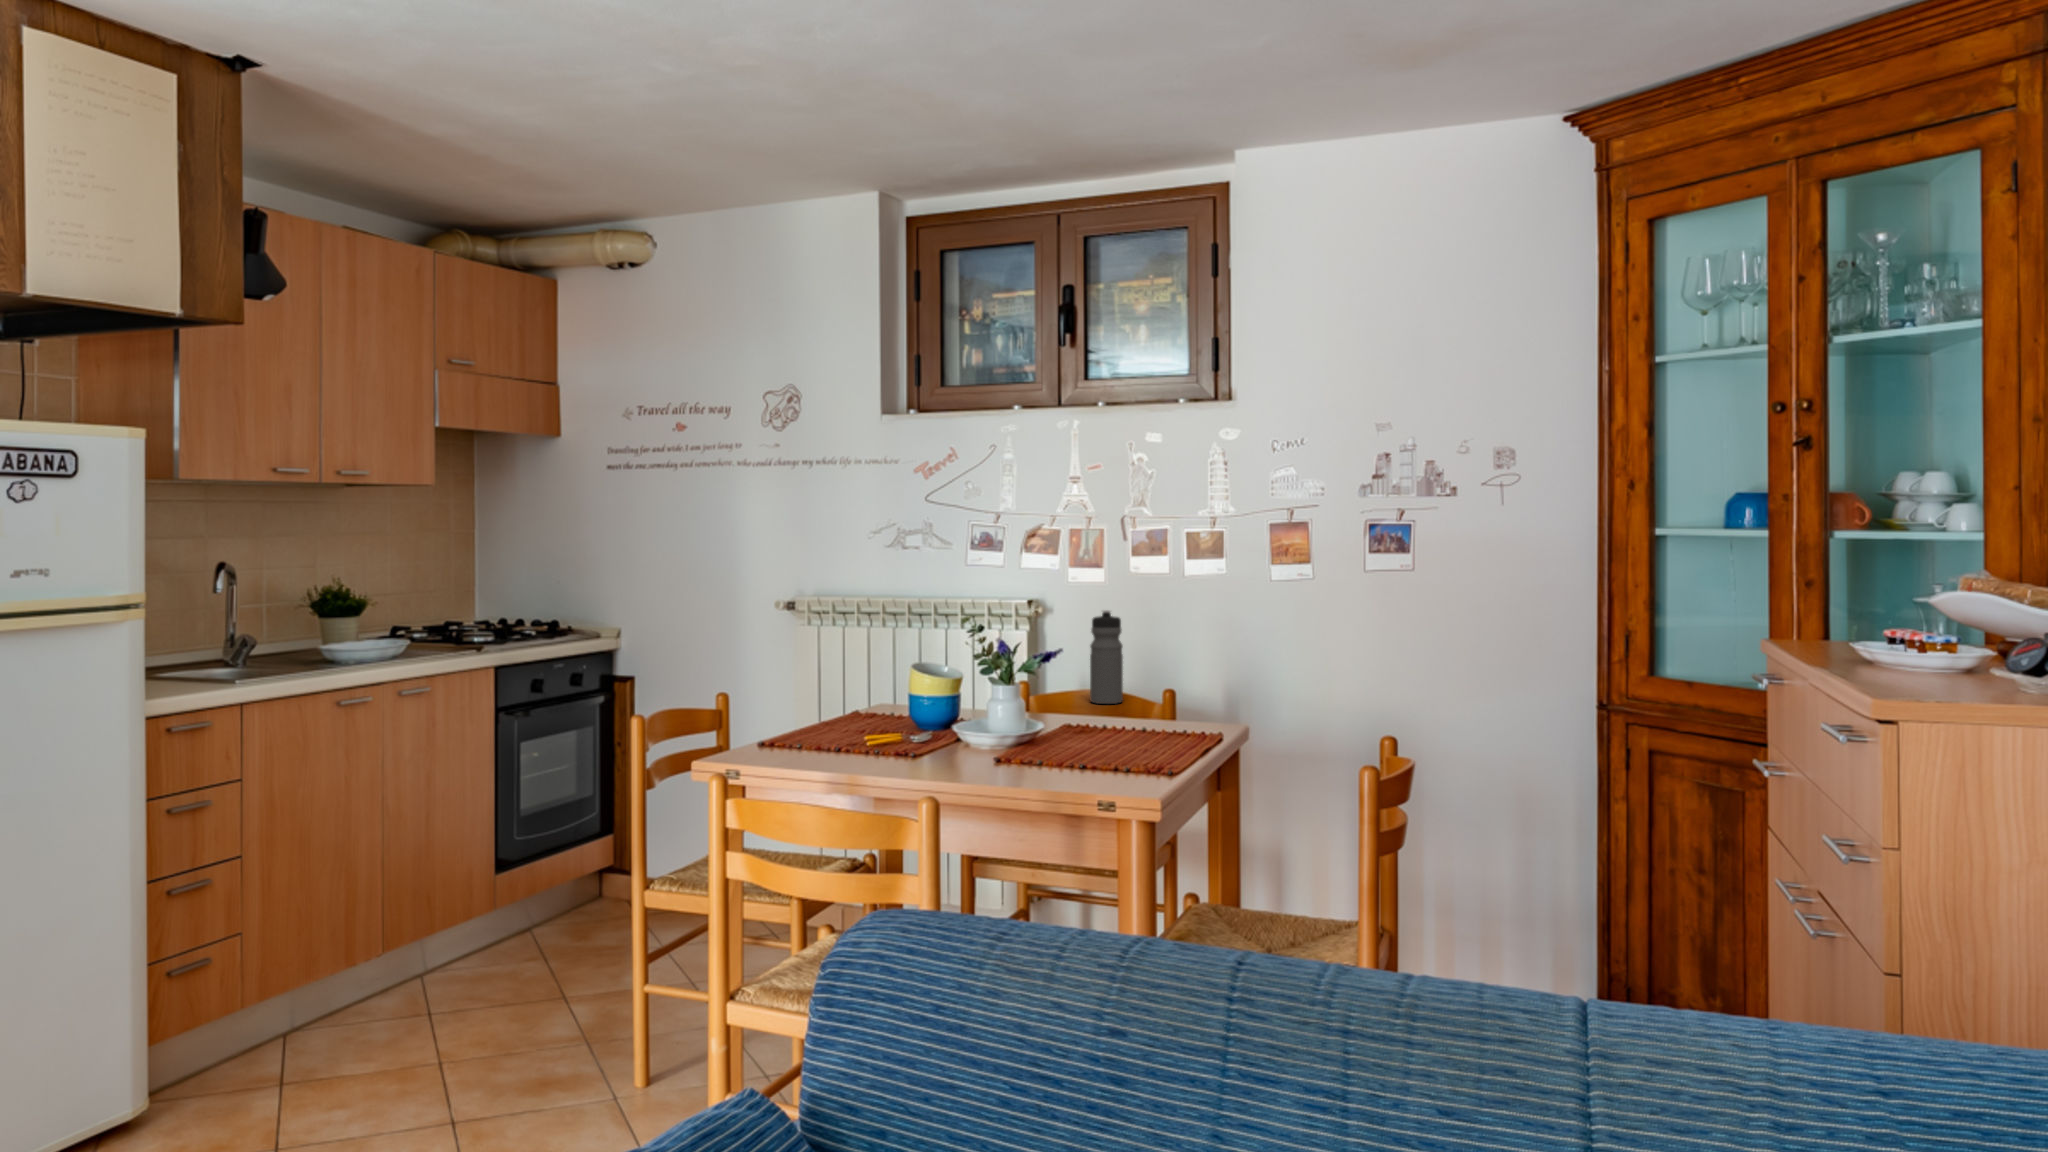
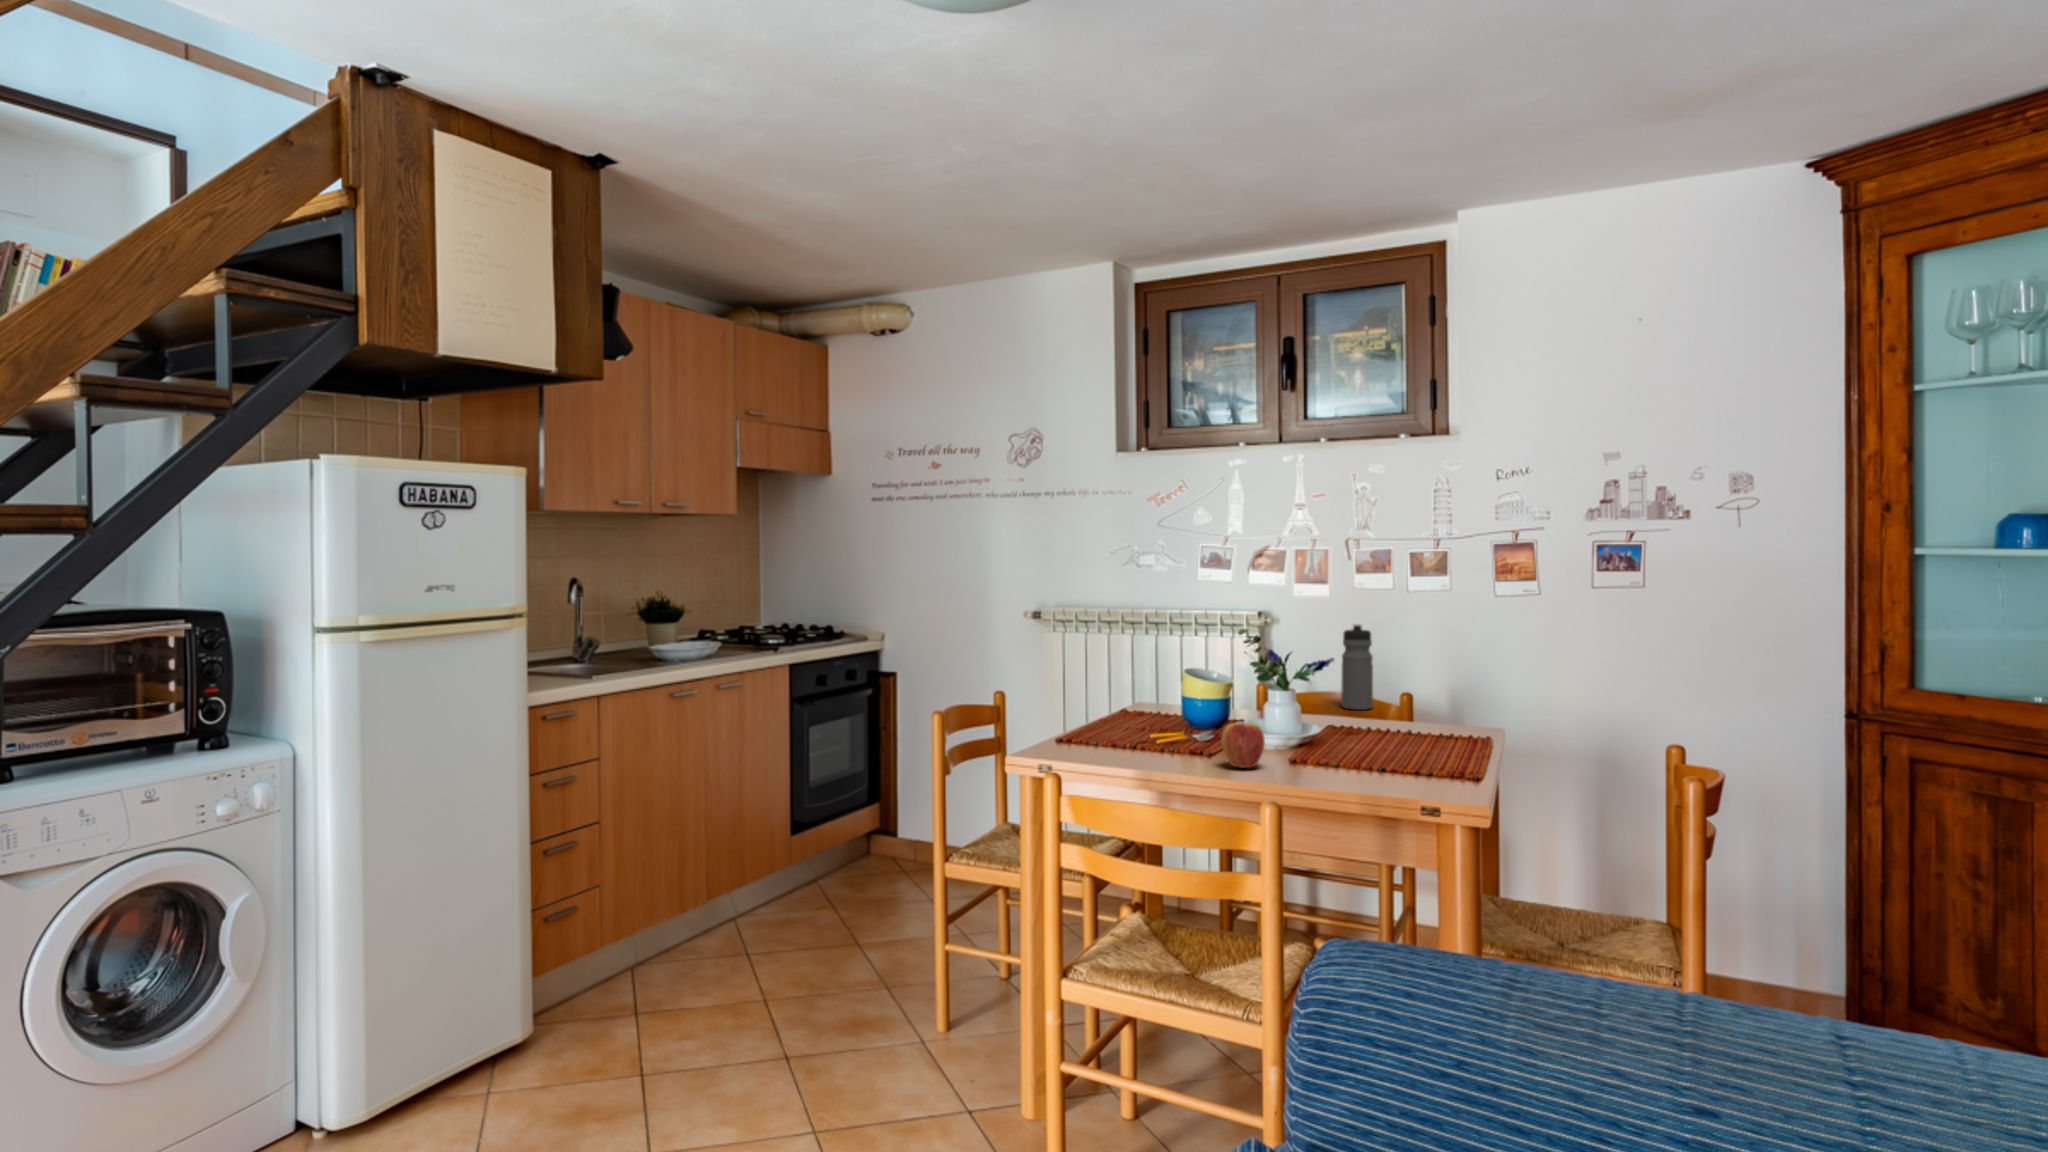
apple: none [895,710,940,761] -> present [1221,722,1265,768]

